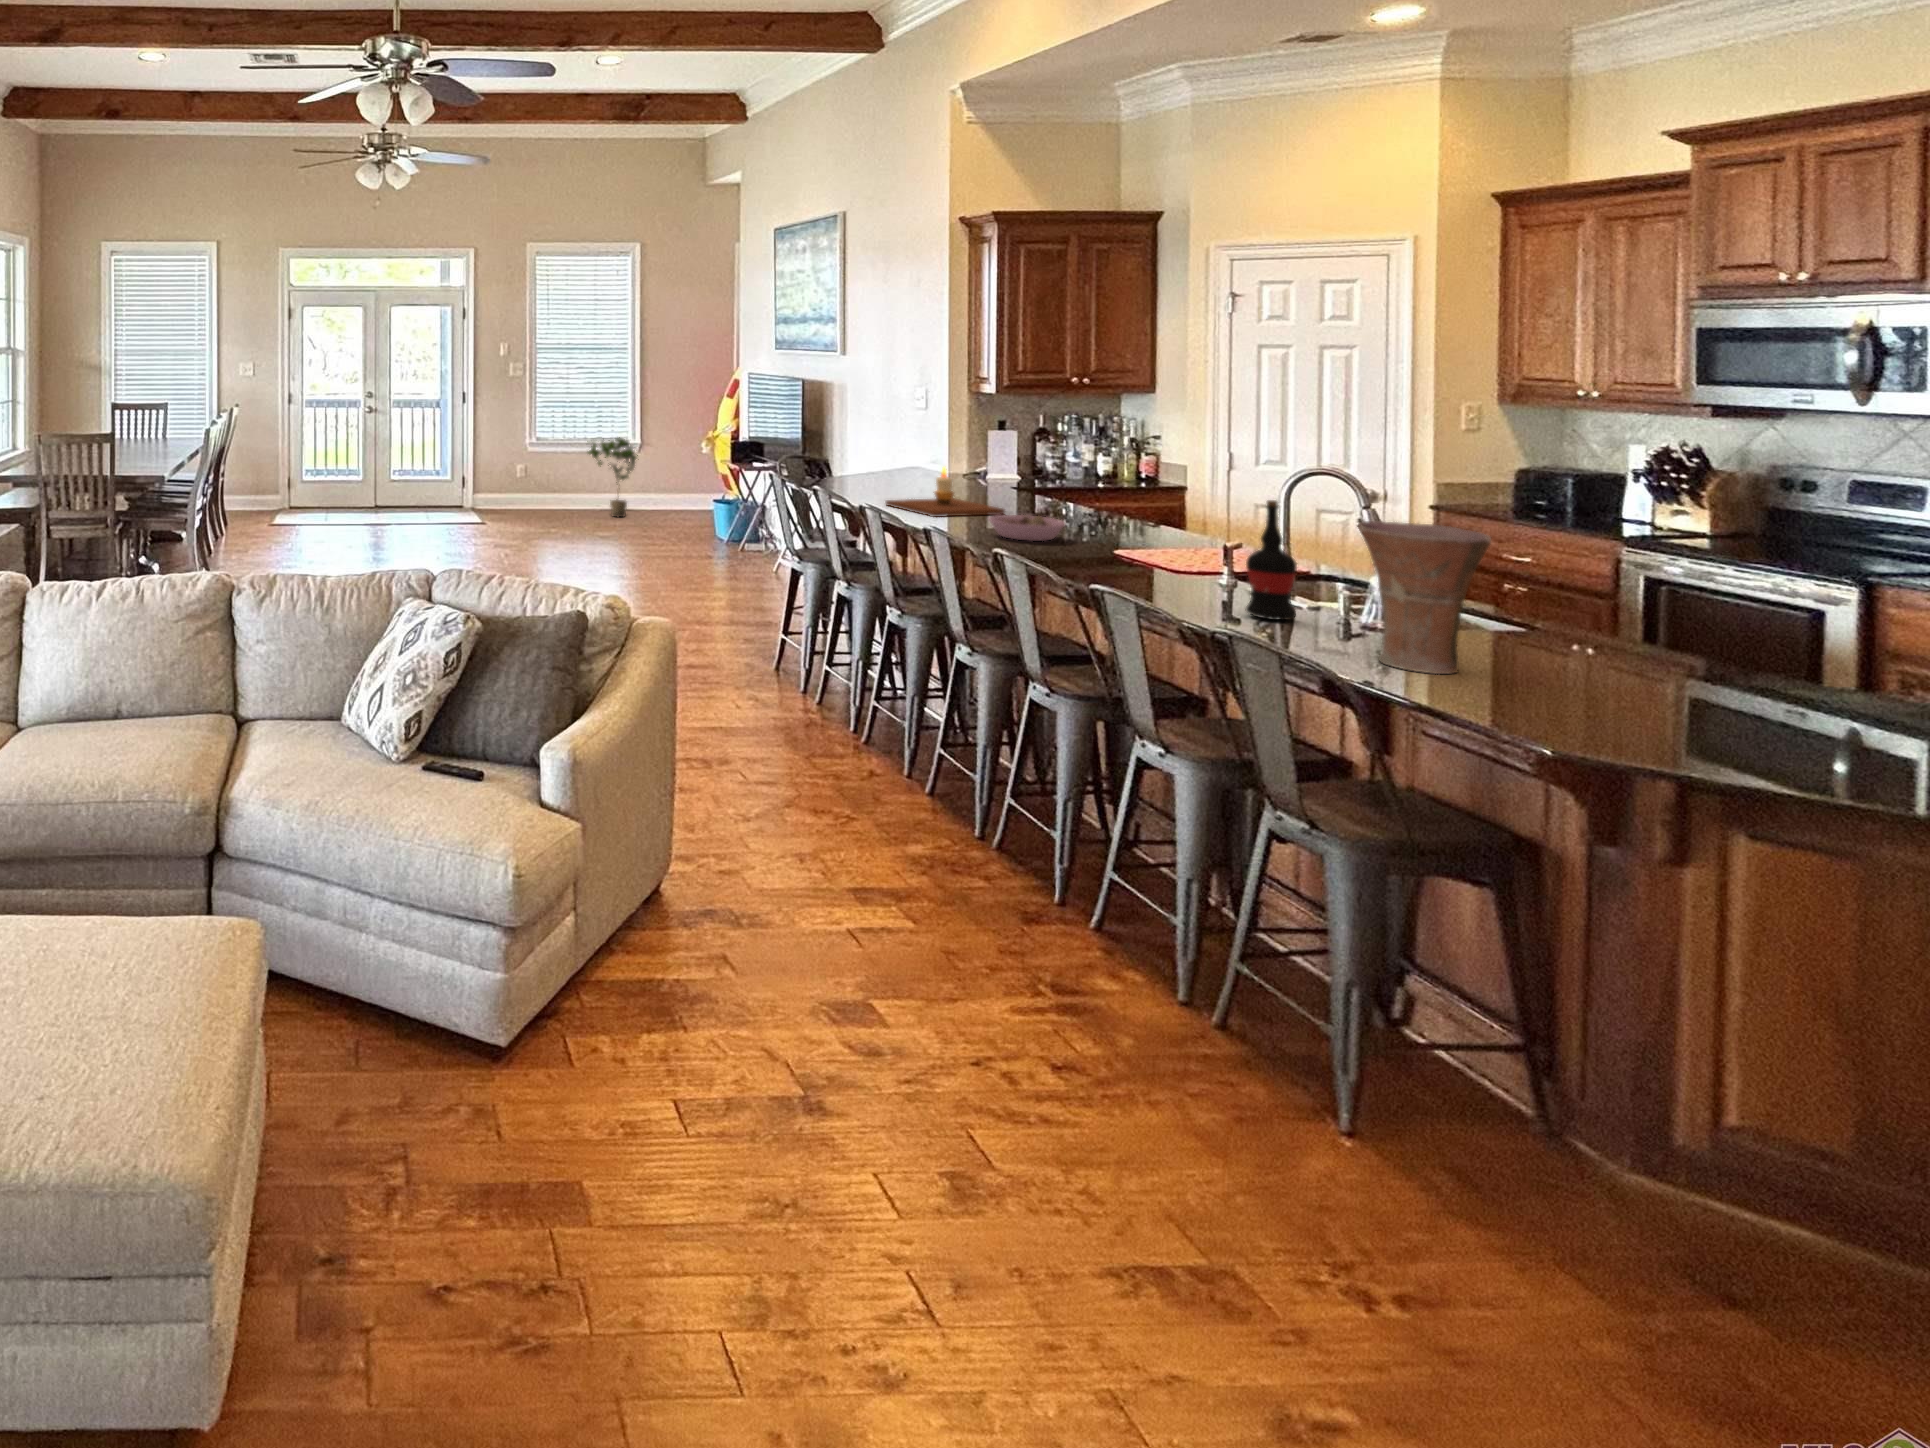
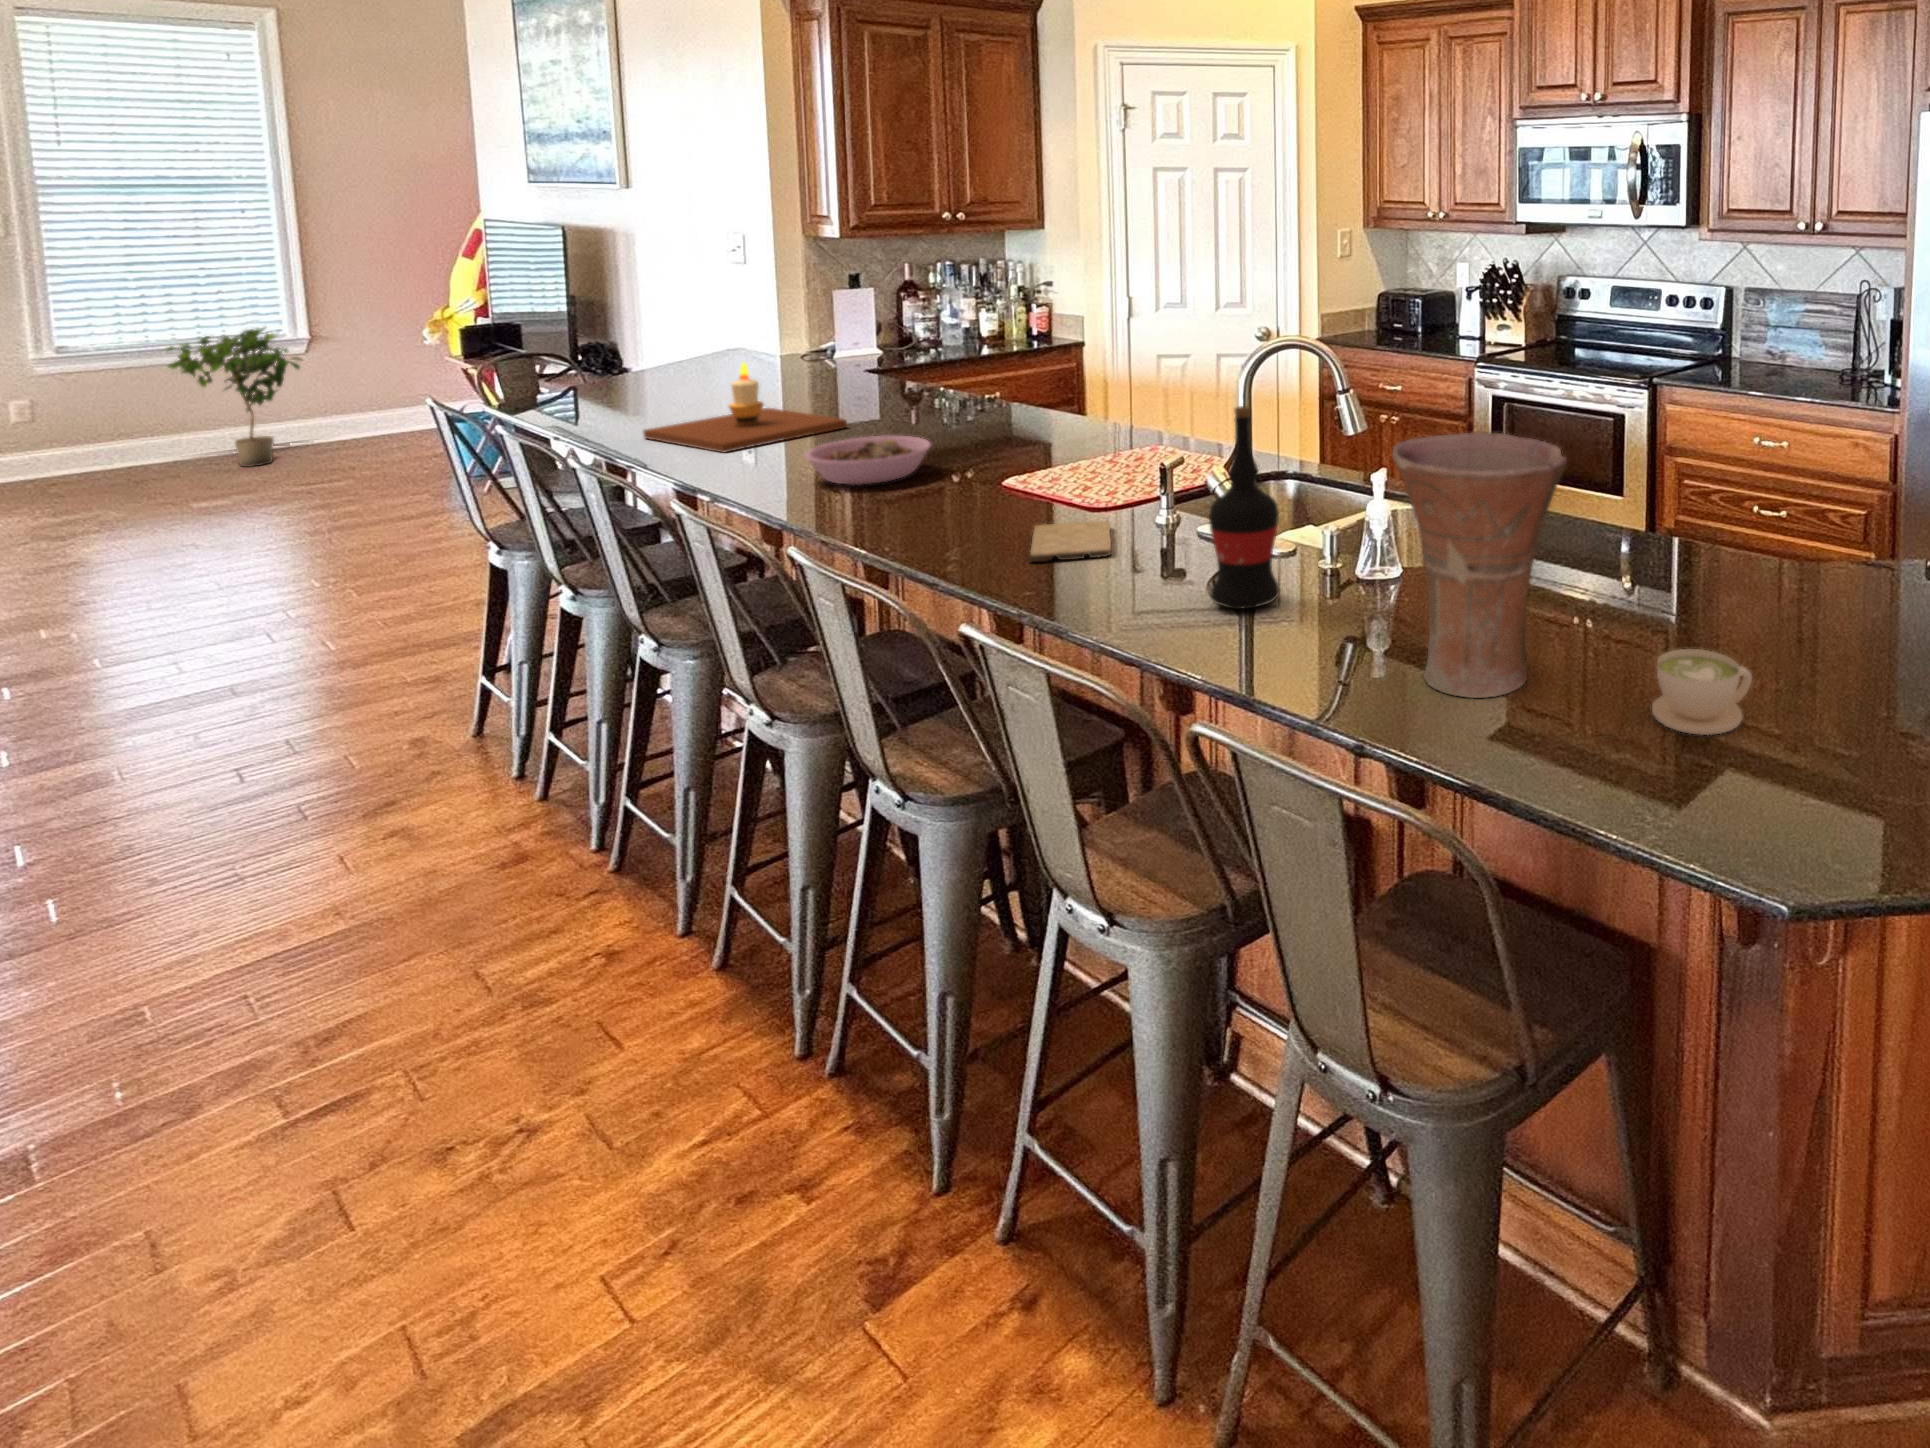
cutting board: none [1129,569,1186,589] -> present [1029,521,1111,562]
coffee cup: none [1539,665,1625,712] -> present [1652,649,1752,735]

